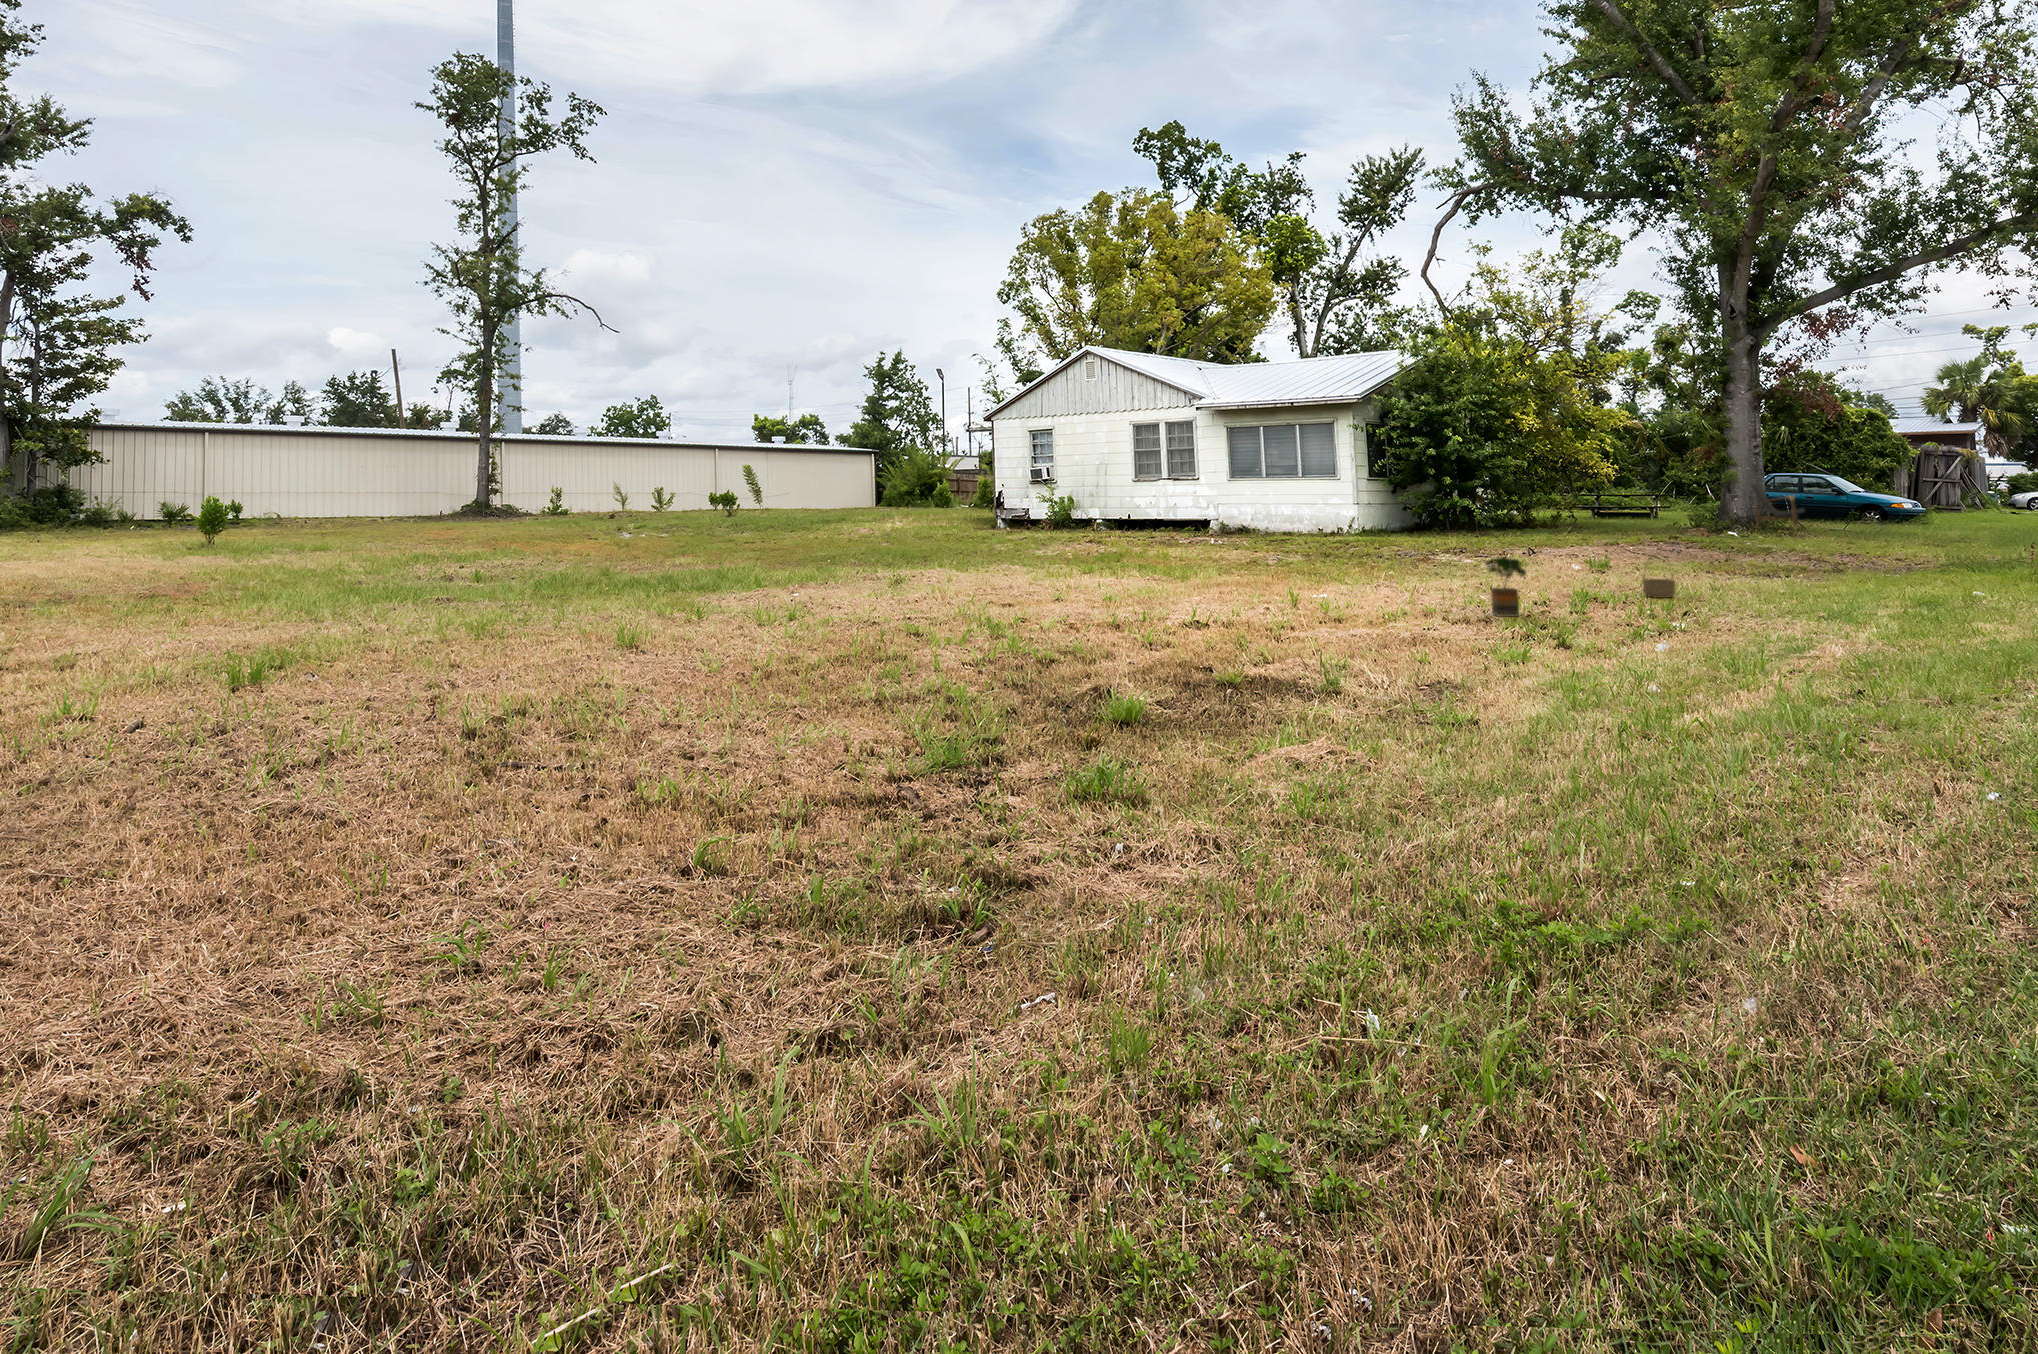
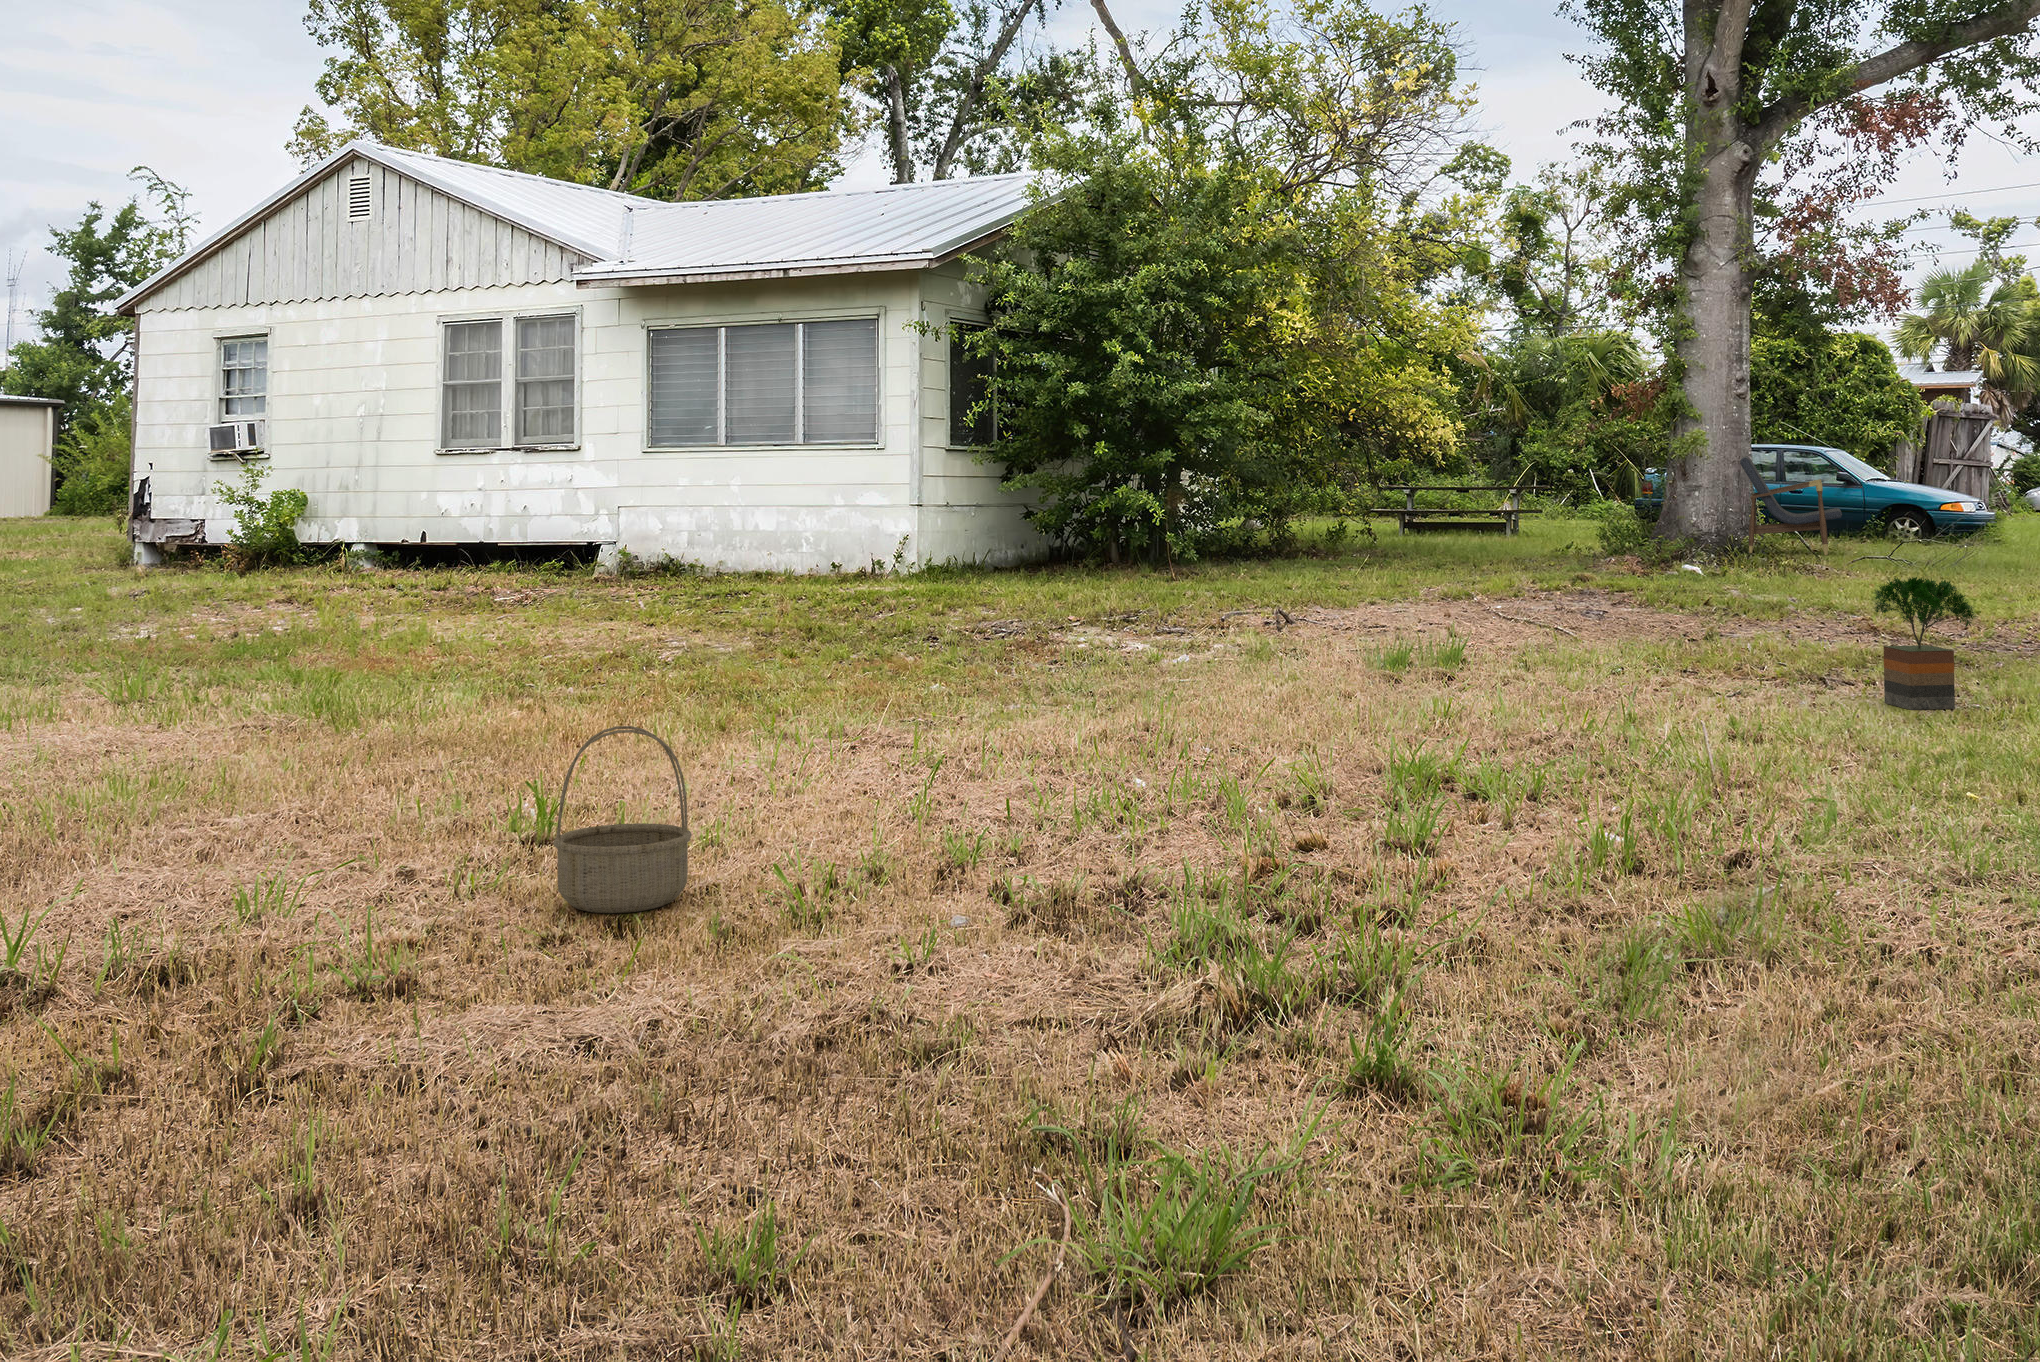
basket: present [1642,555,1675,598] -> present [553,726,692,913]
potted tree: present [1486,557,1527,617] -> present [1874,577,1976,710]

